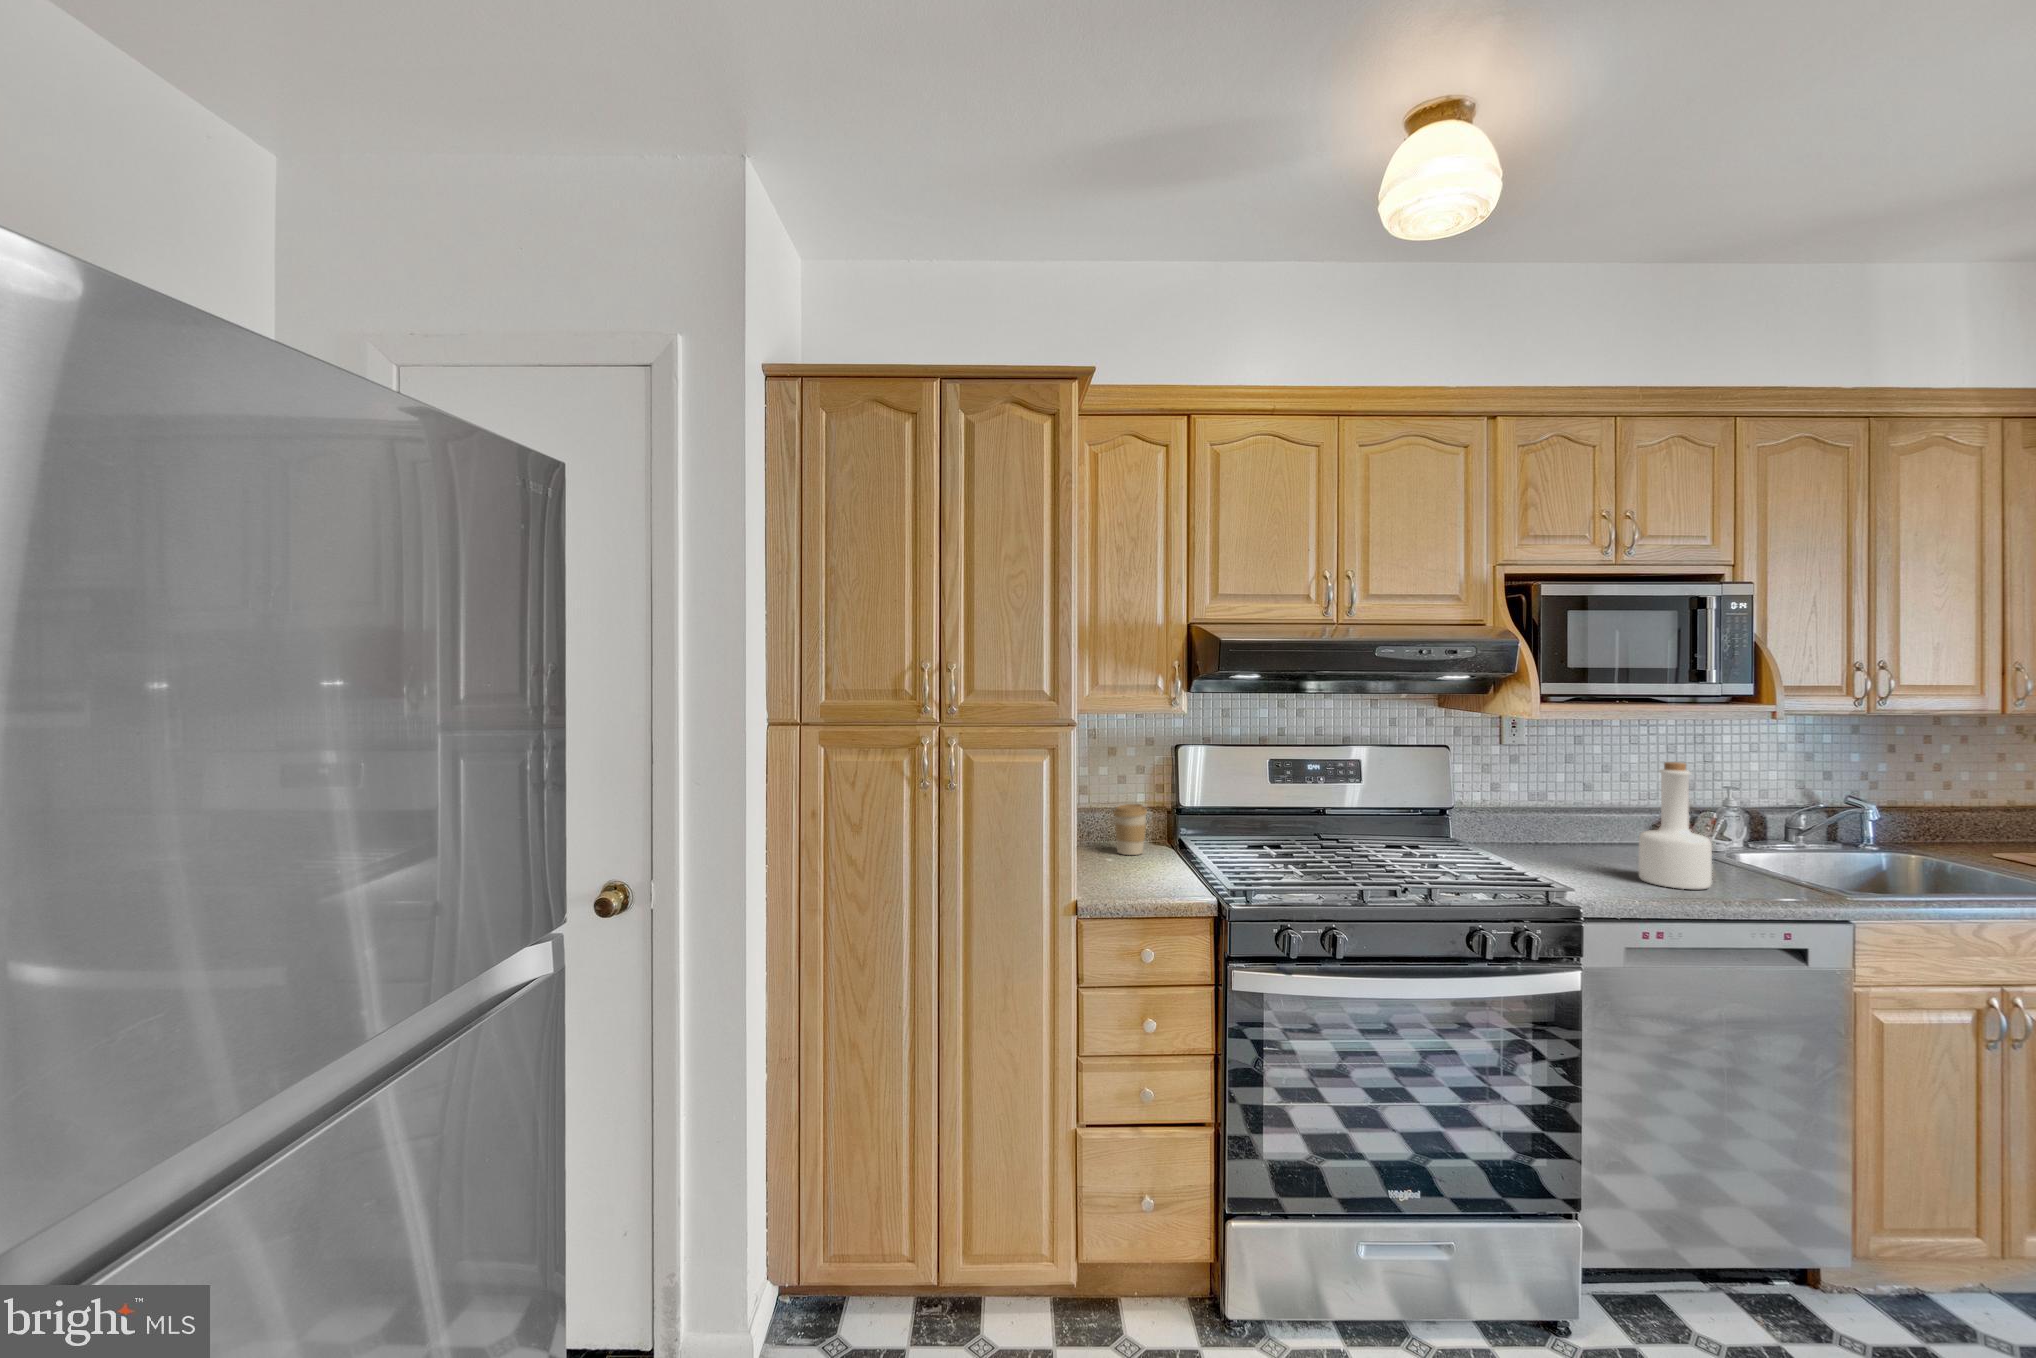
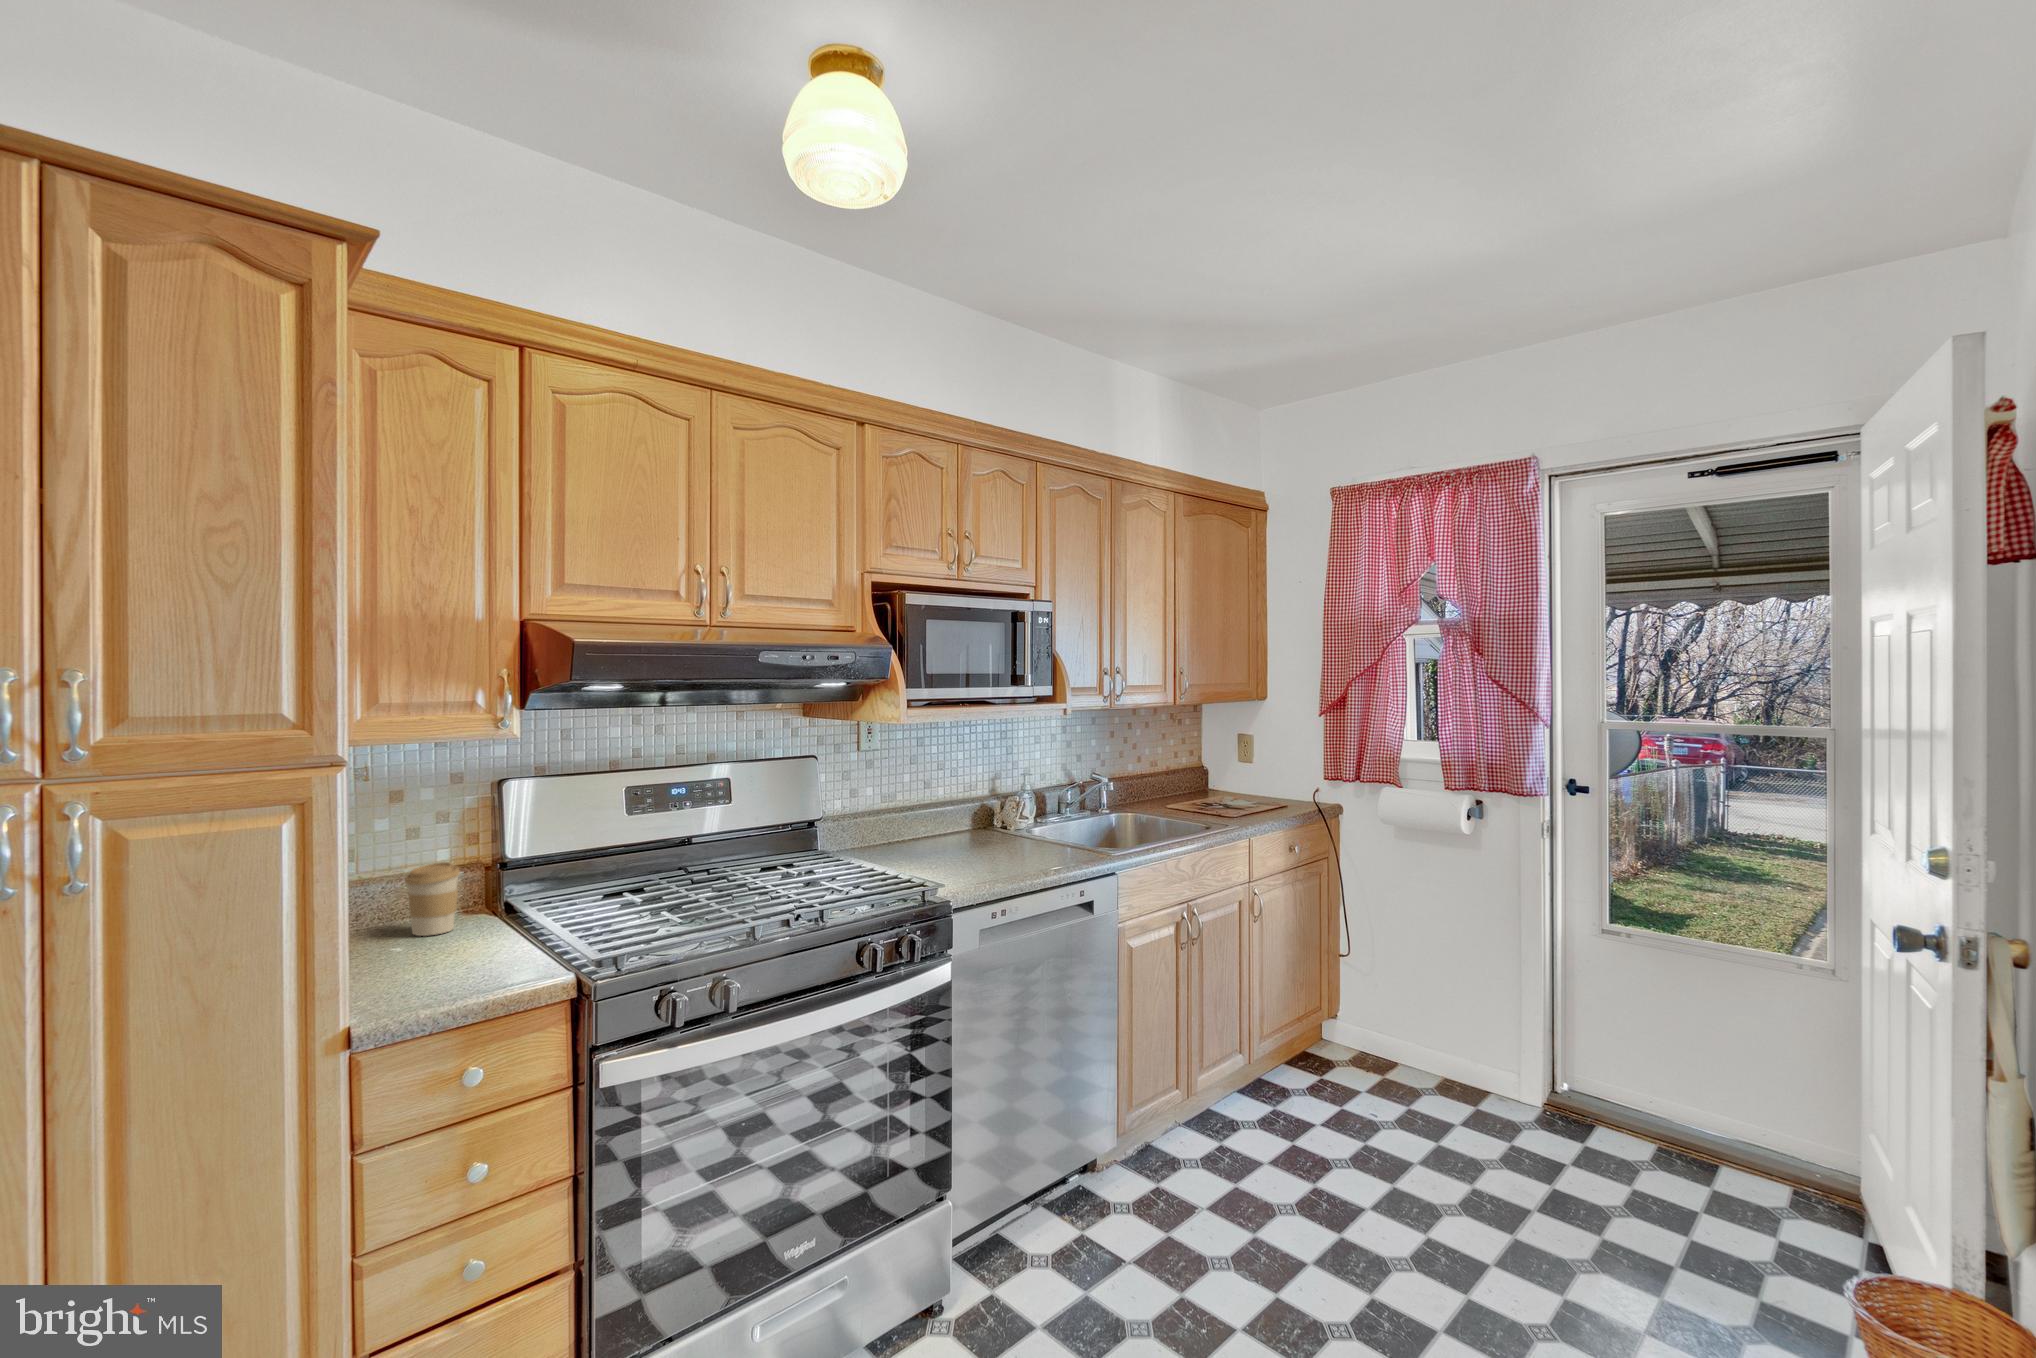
bottle: present [1639,762,1712,889] -> none [979,758,1031,871]

